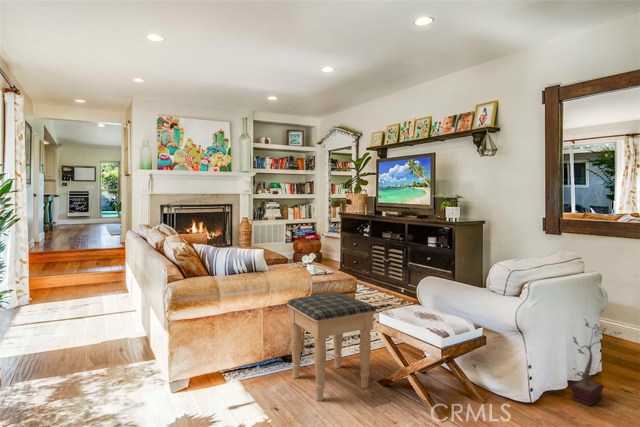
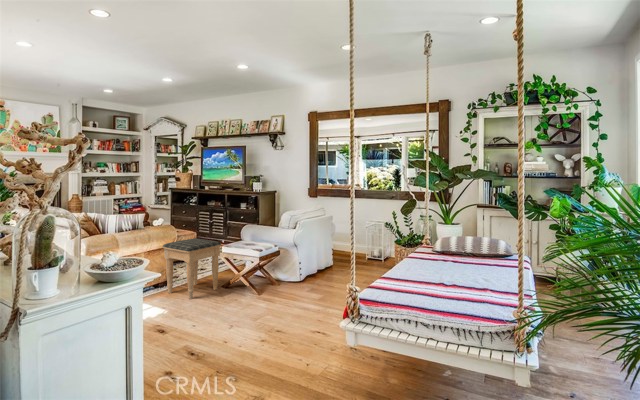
potted plant: present [570,322,621,405] -> none [318,237,339,278]

